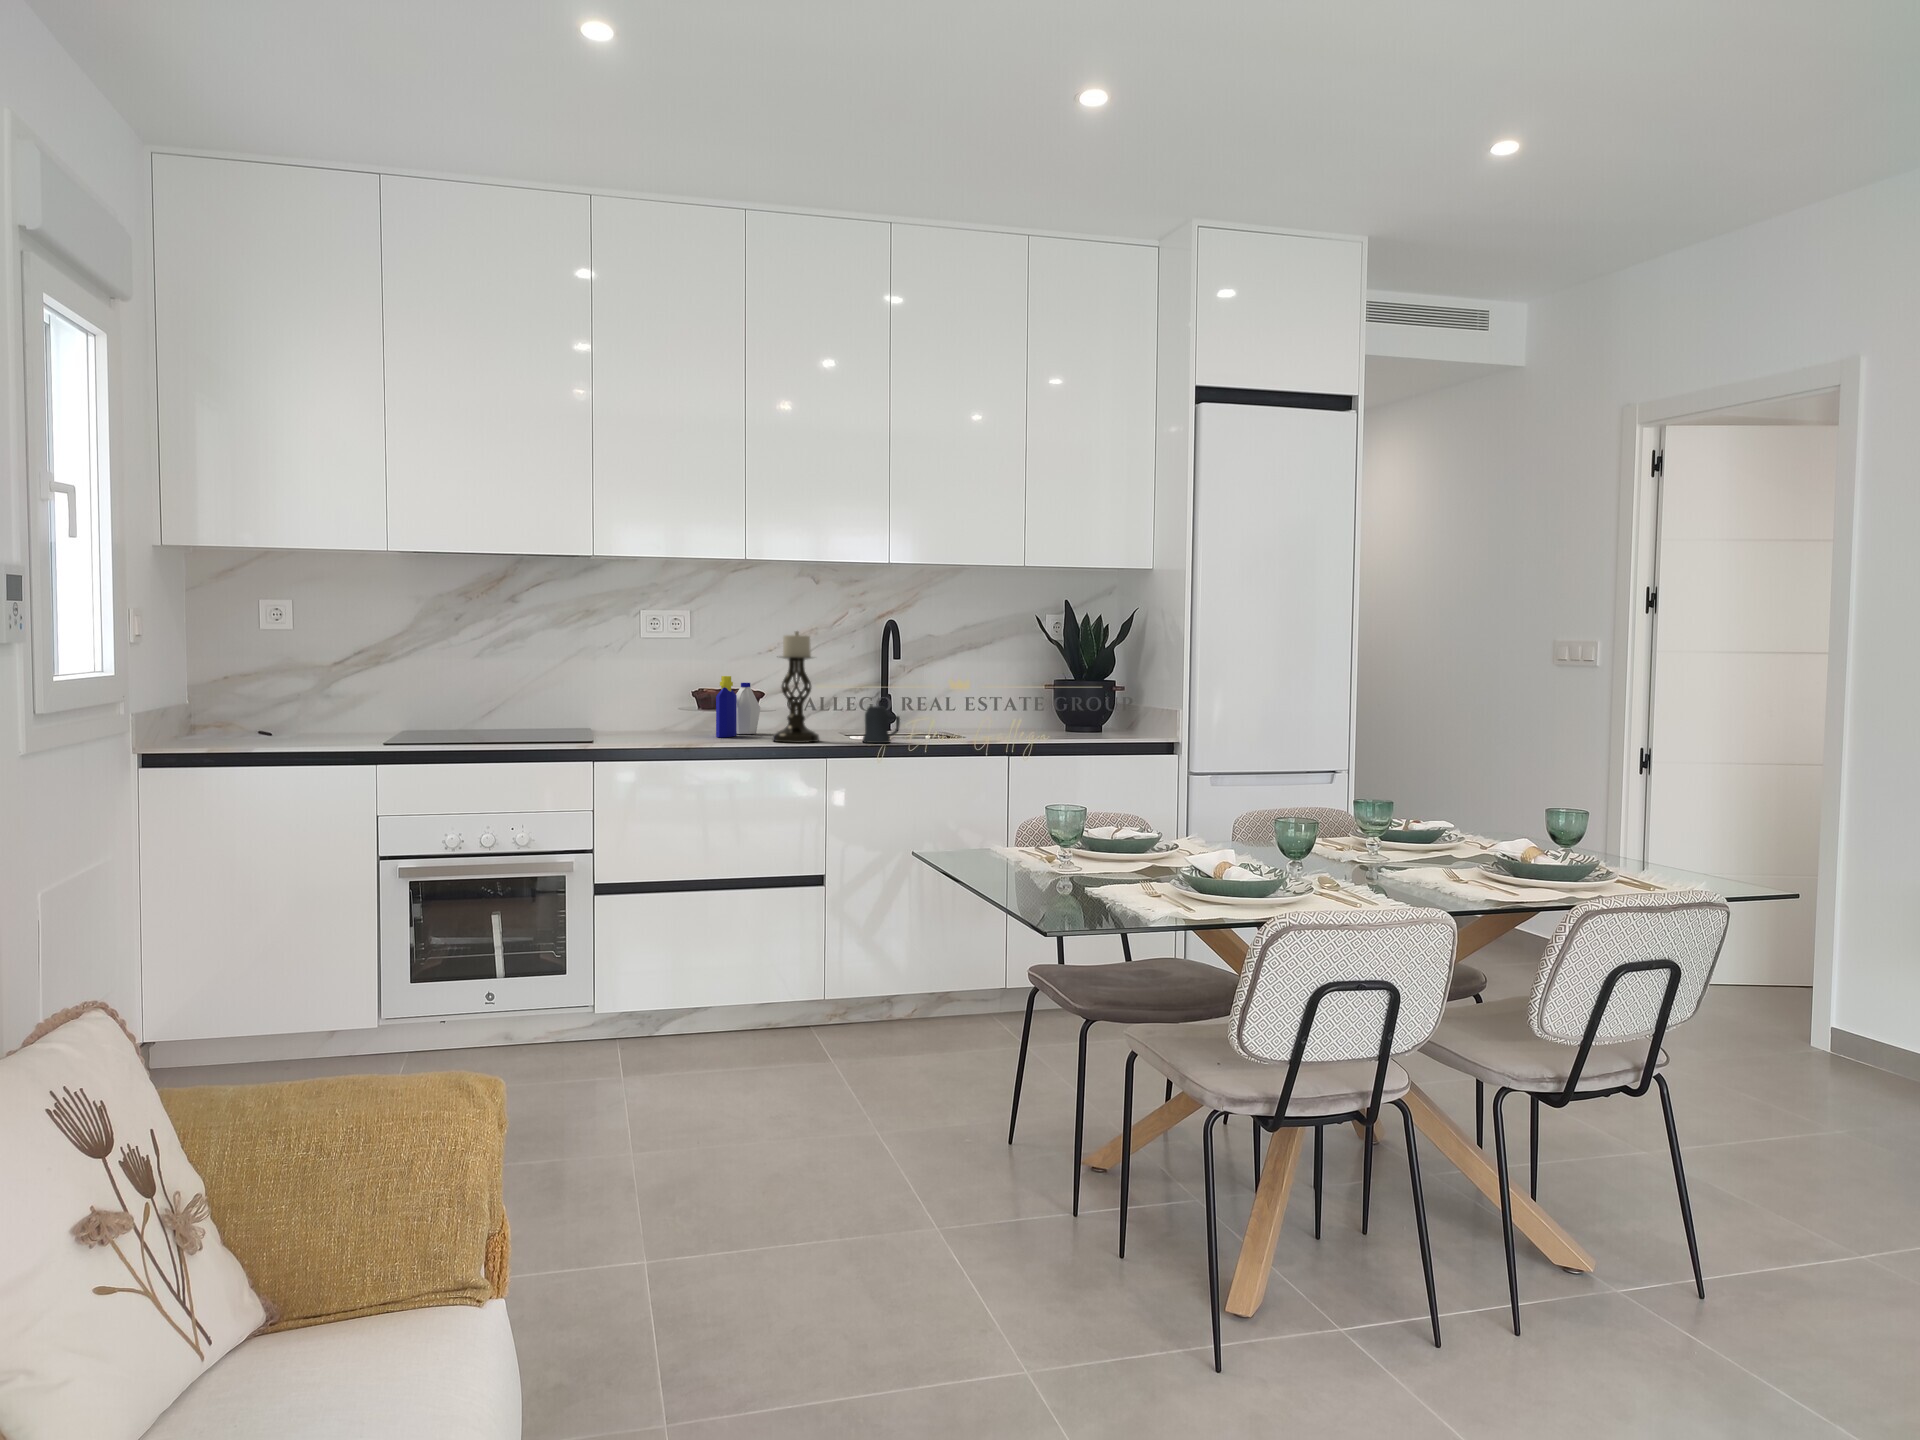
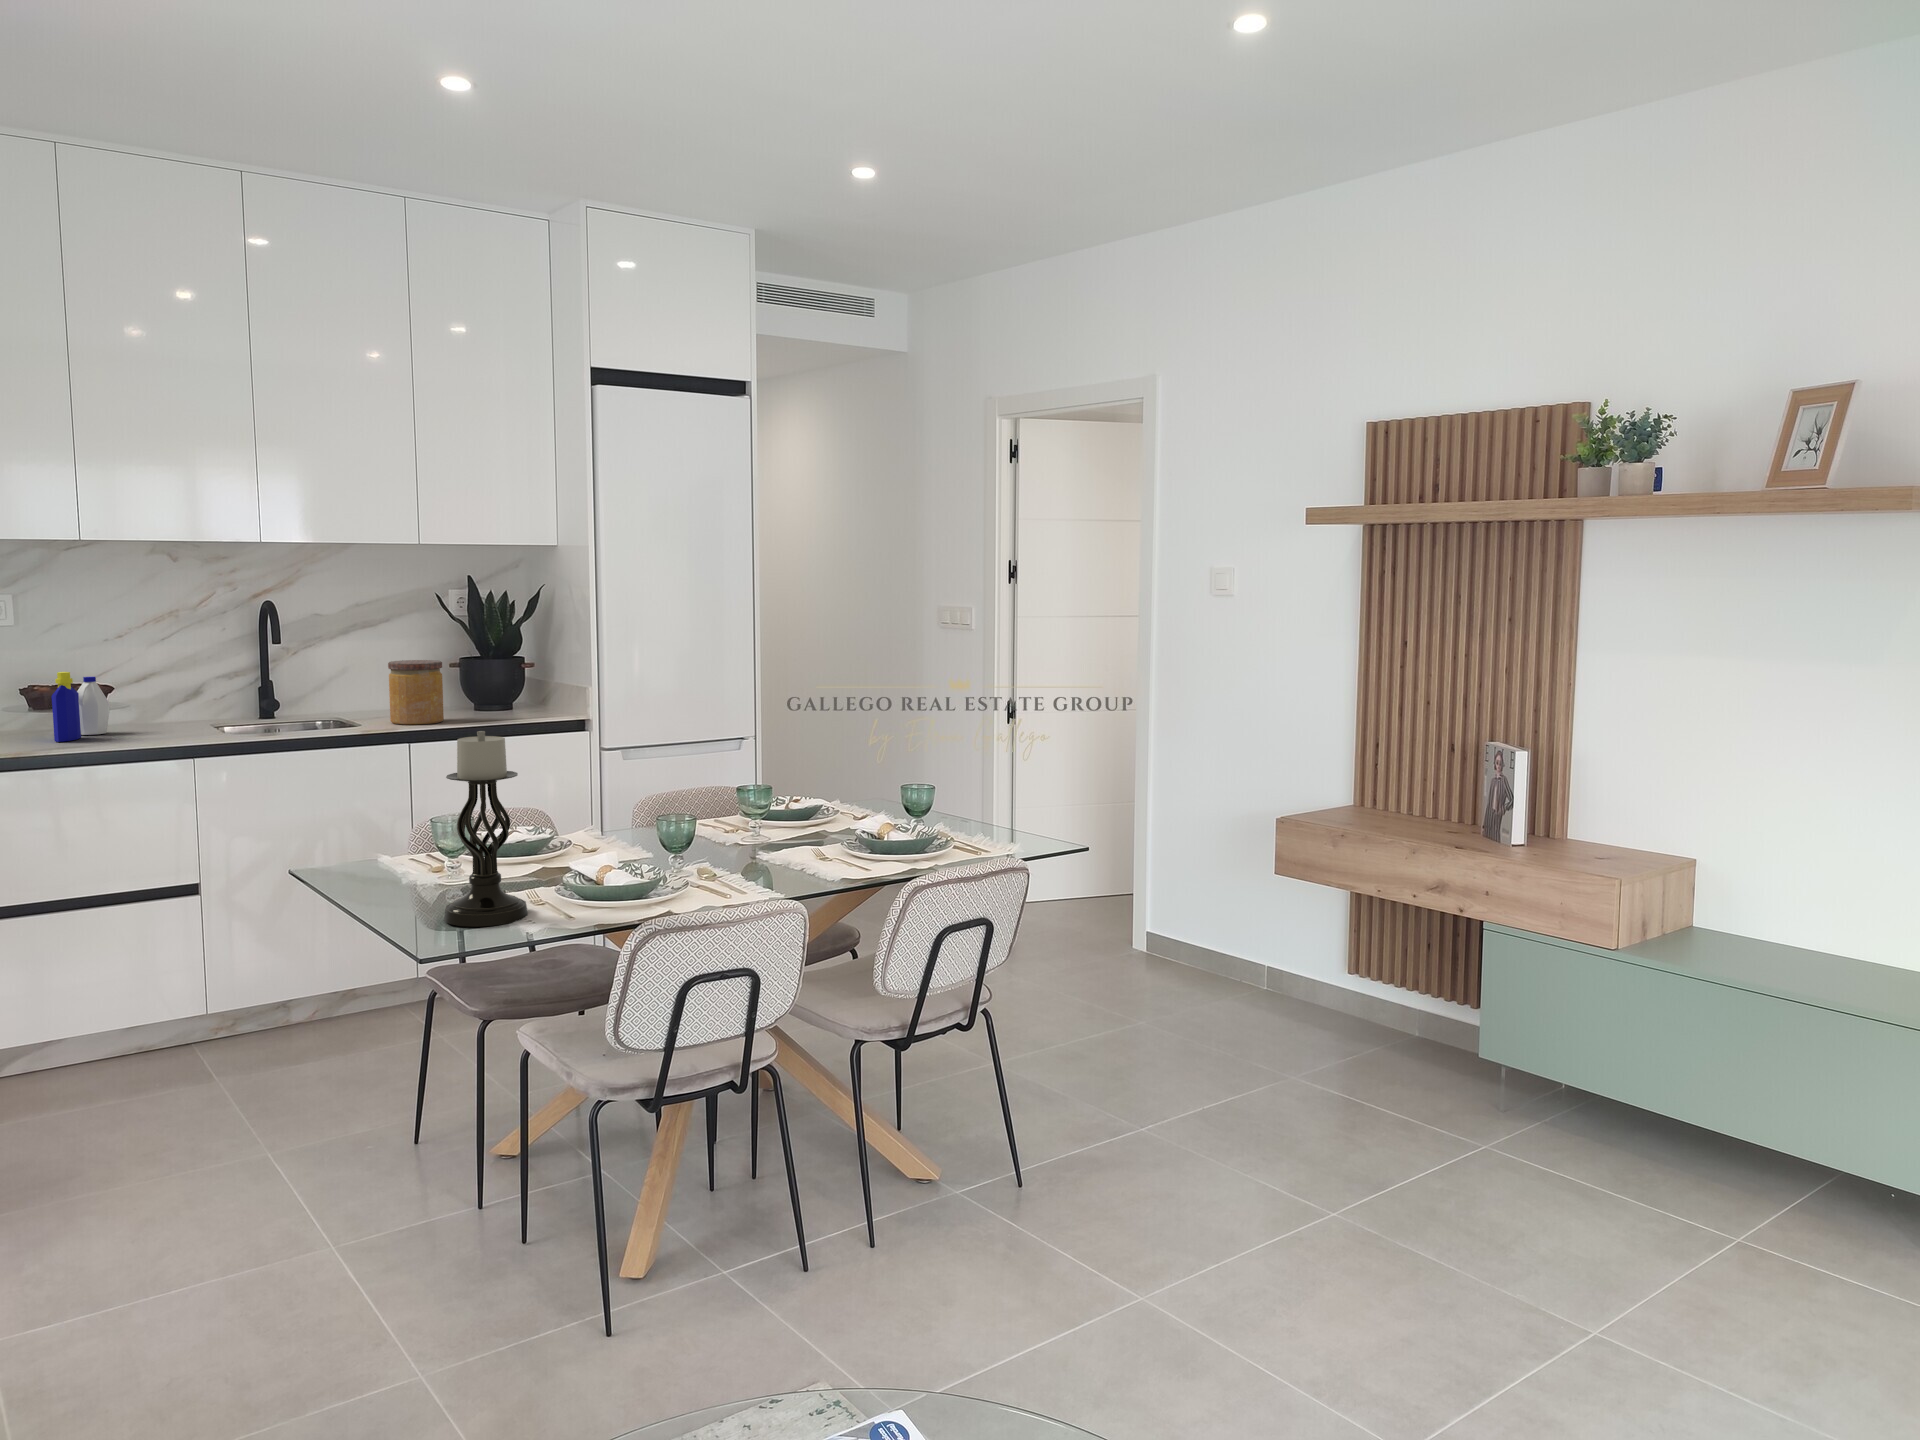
candle holder: present [772,631,820,743] -> present [444,731,528,927]
jar: none [993,677,1043,738] -> present [388,660,444,724]
mug: present [863,706,900,743] -> none [237,701,281,741]

